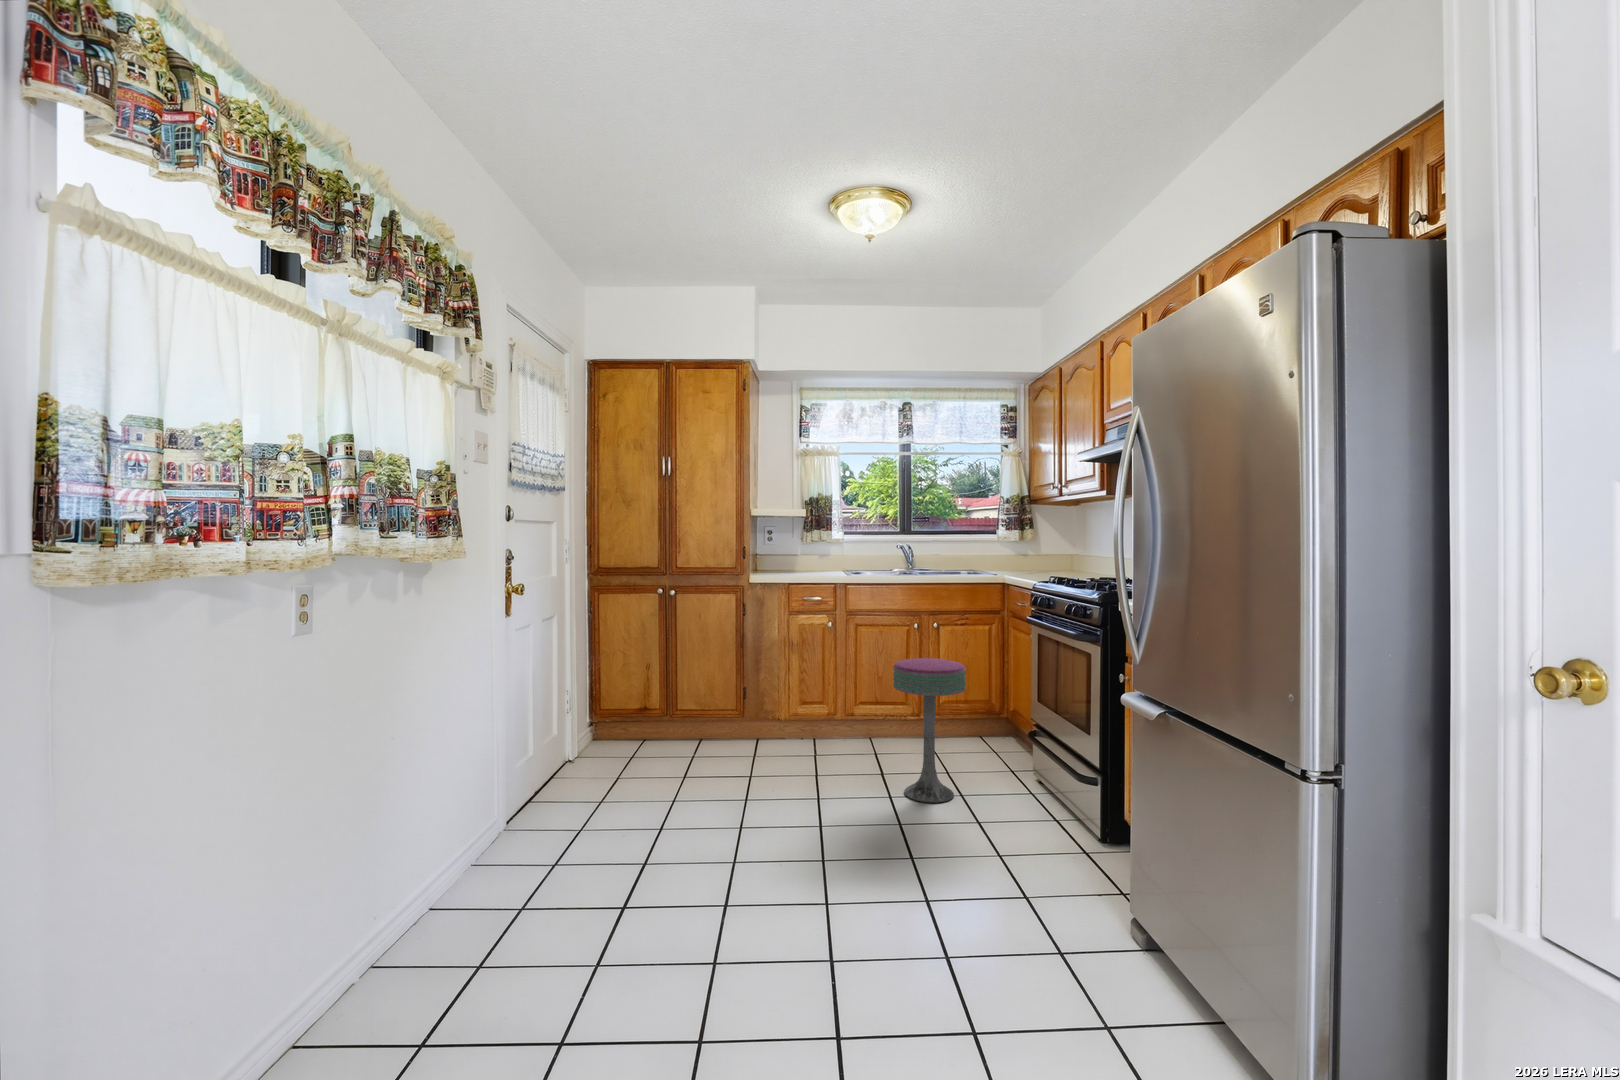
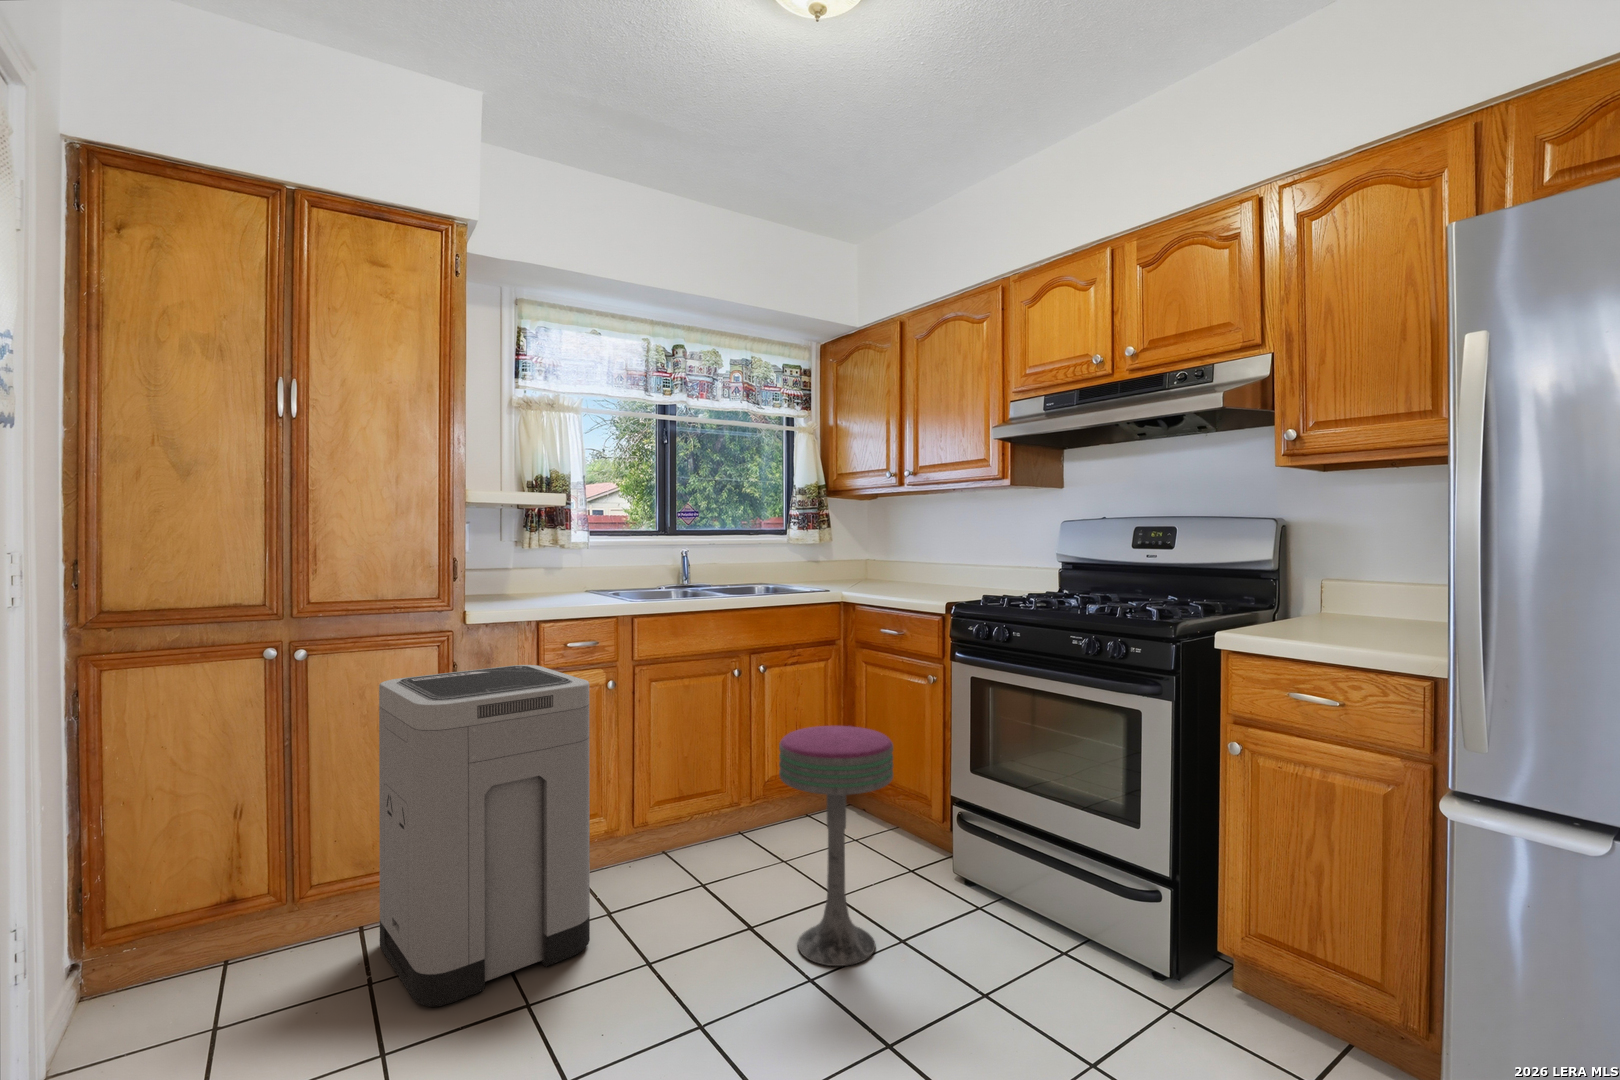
trash can: none [704,610,799,773] -> present [379,665,590,1007]

